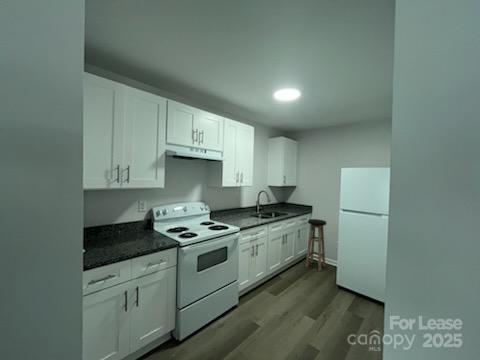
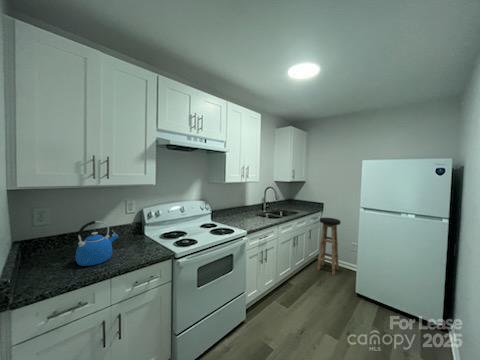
kettle: none [105,215,136,249] -> present [76,221,119,266]

